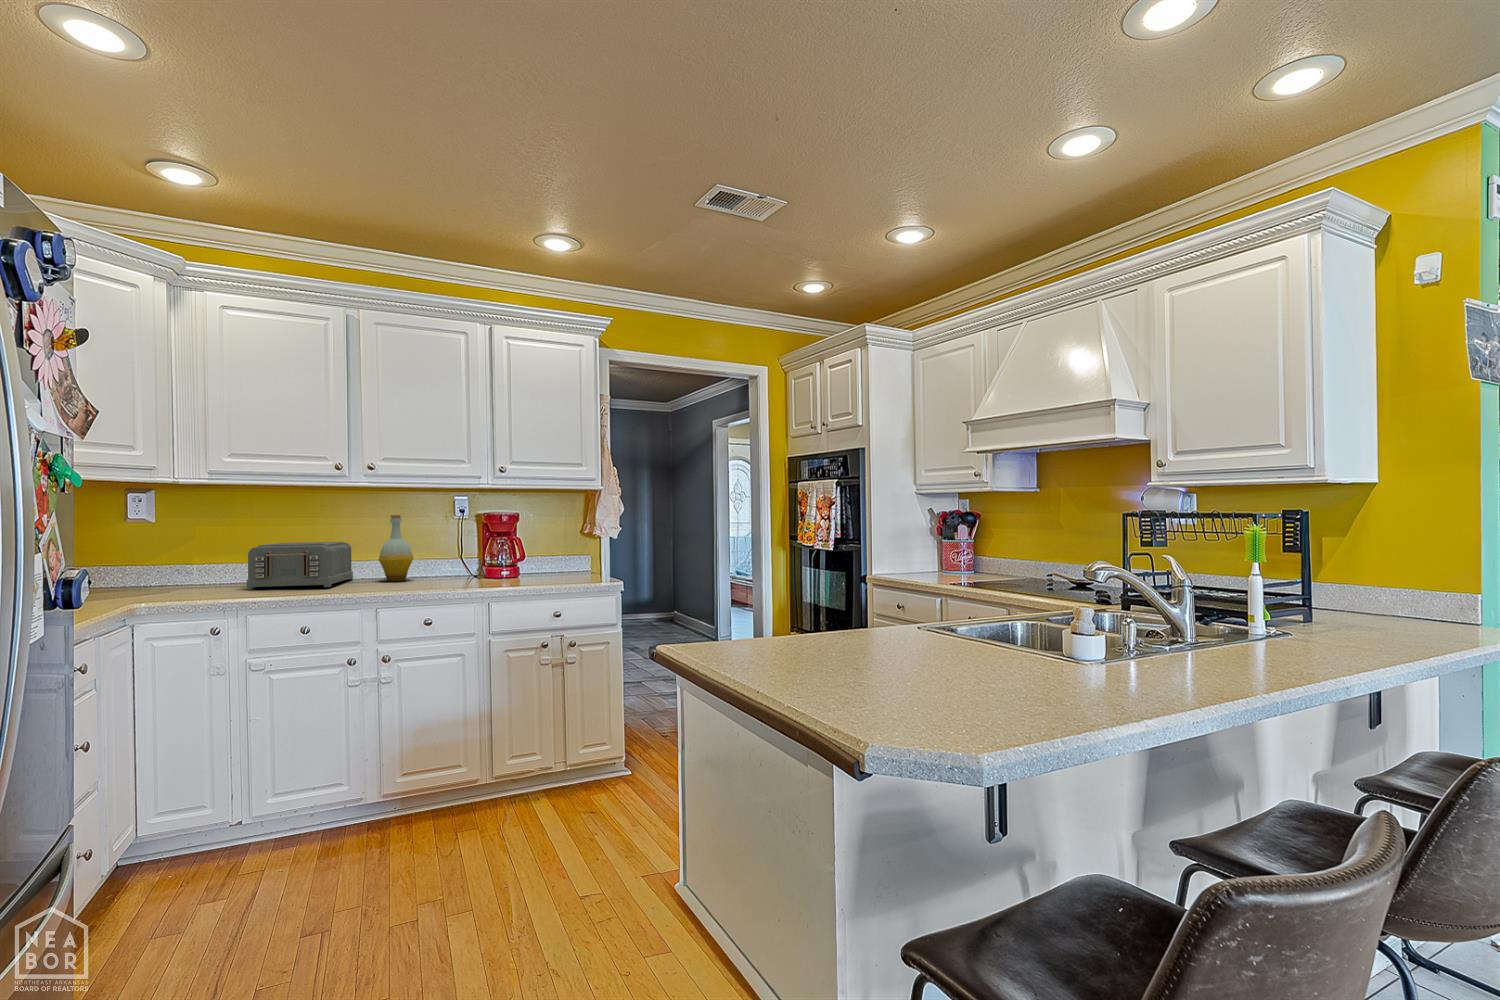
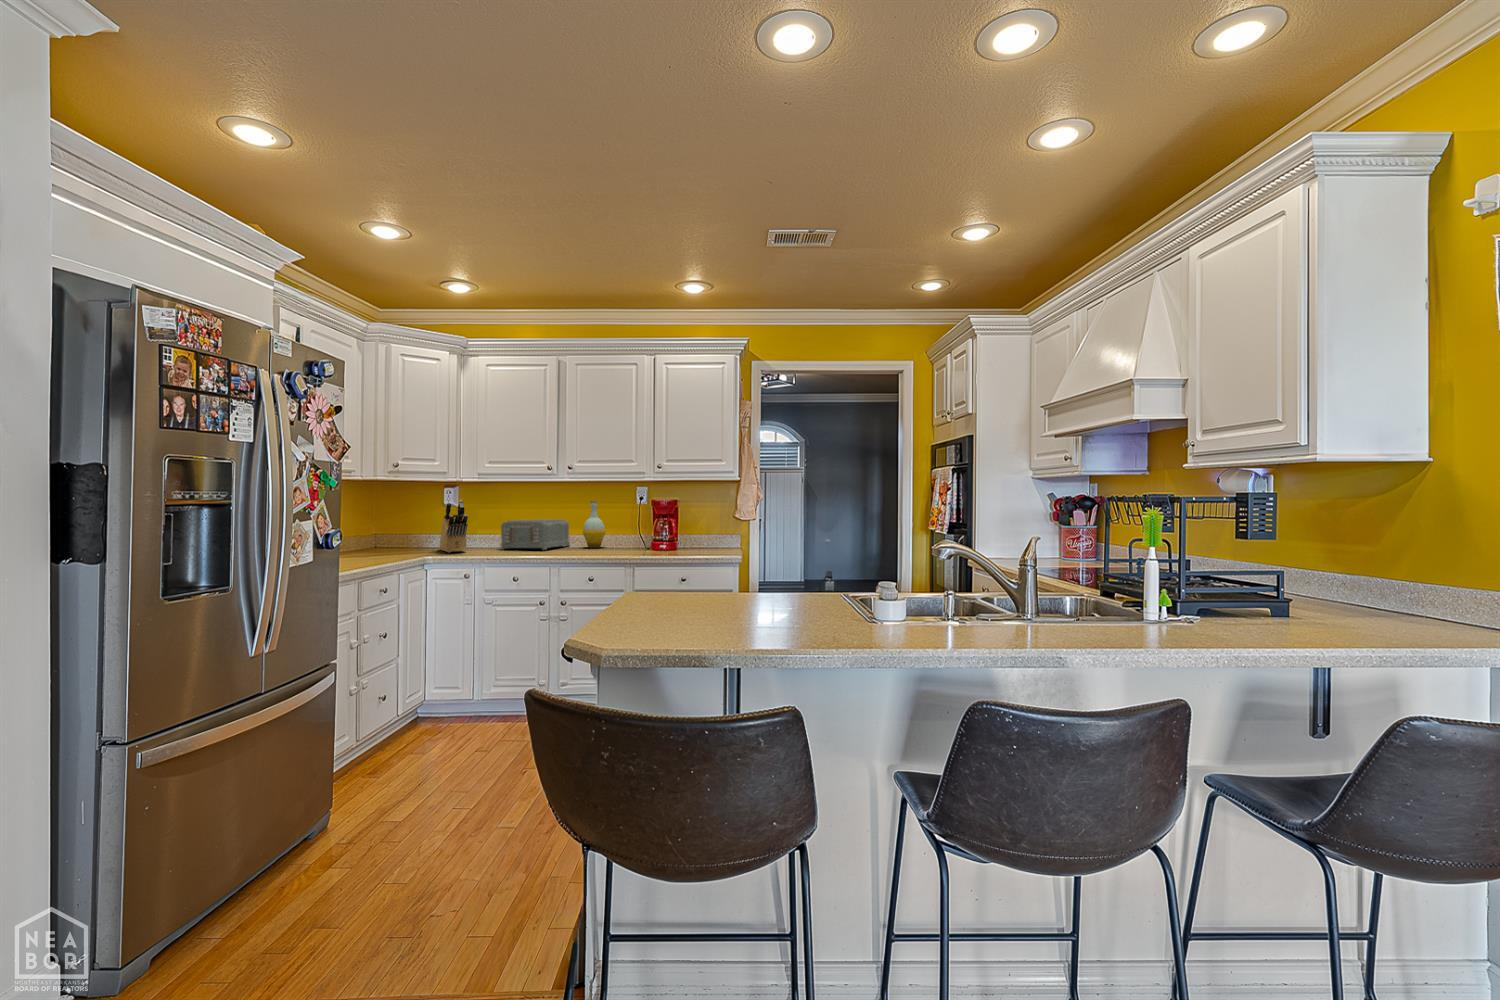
knife block: none [128,514,200,598] -> present [440,500,468,552]

